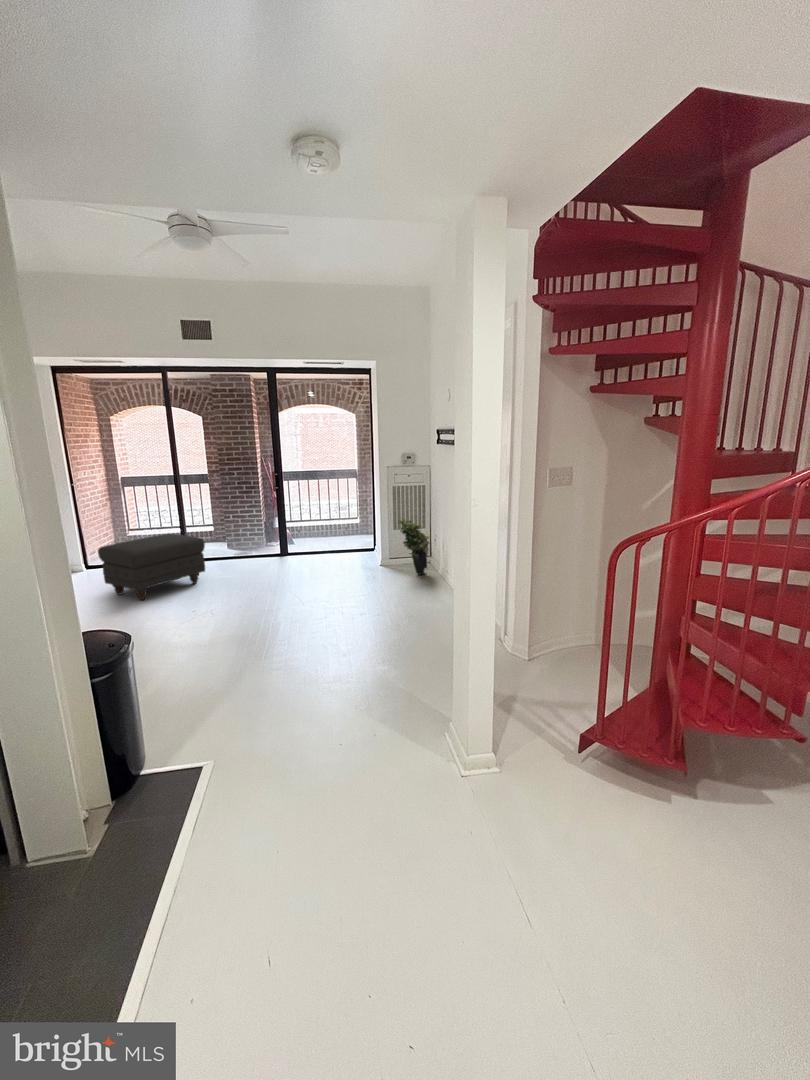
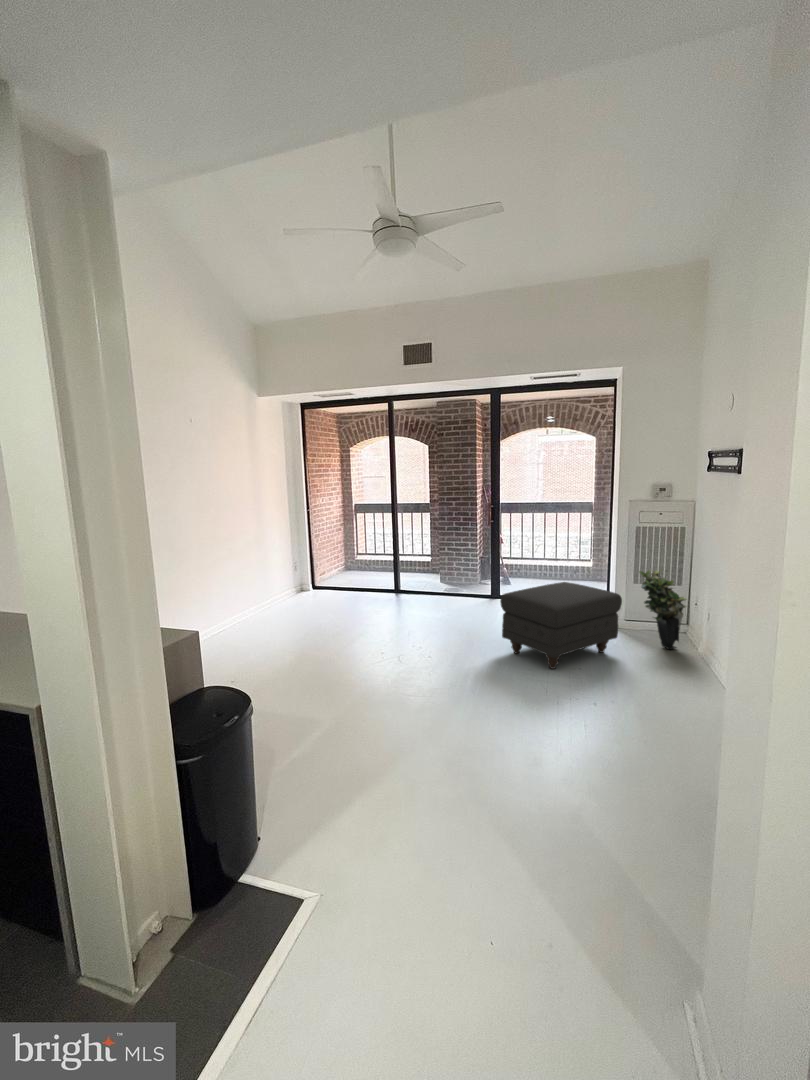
ottoman: present [98,534,205,600] -> present [500,582,622,669]

